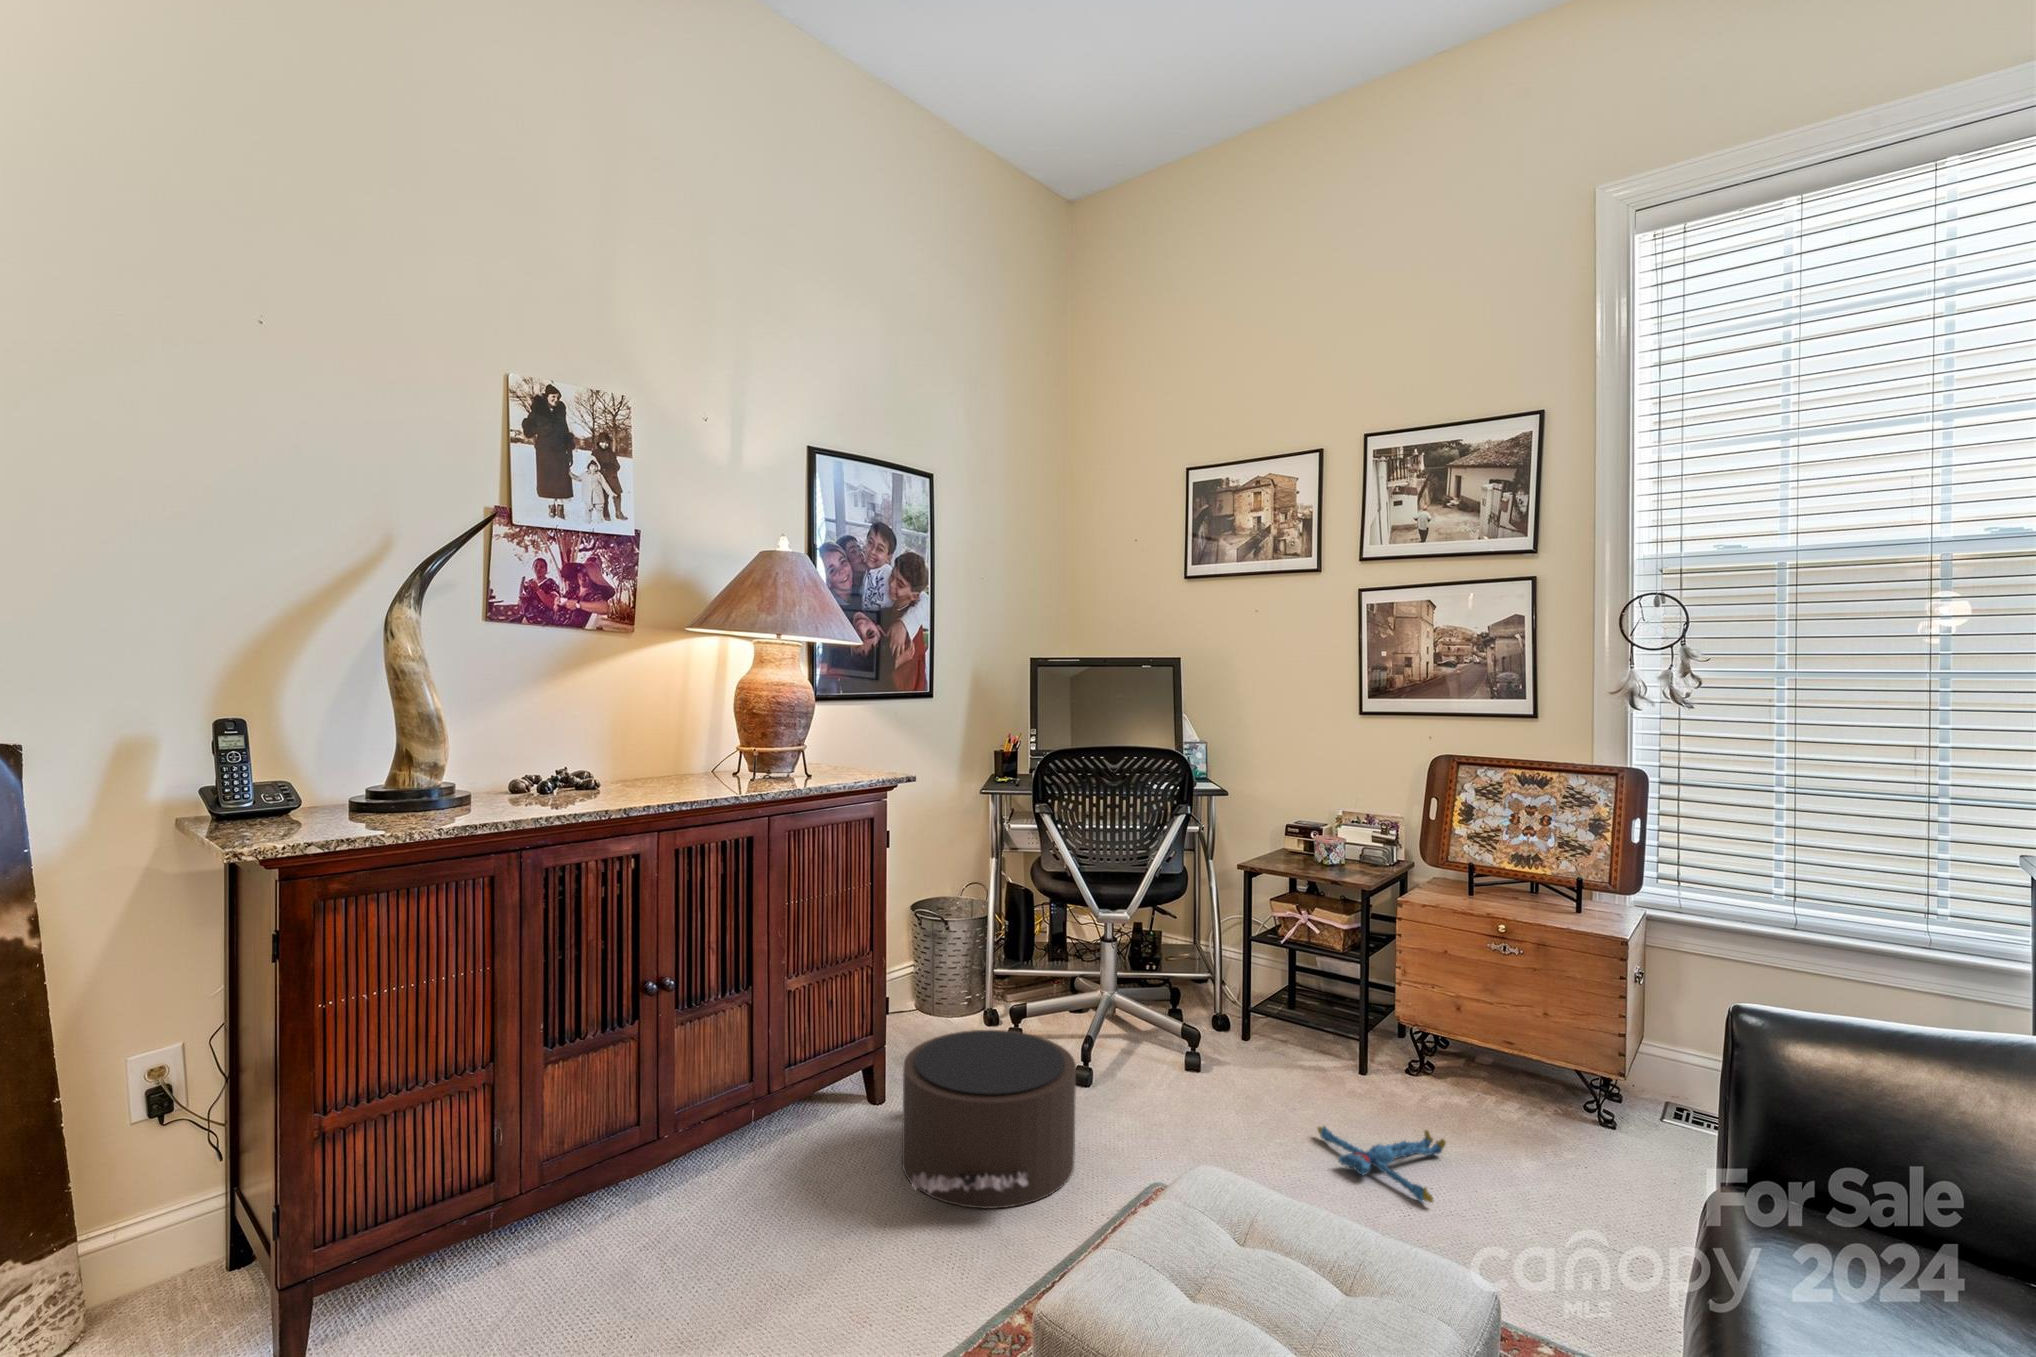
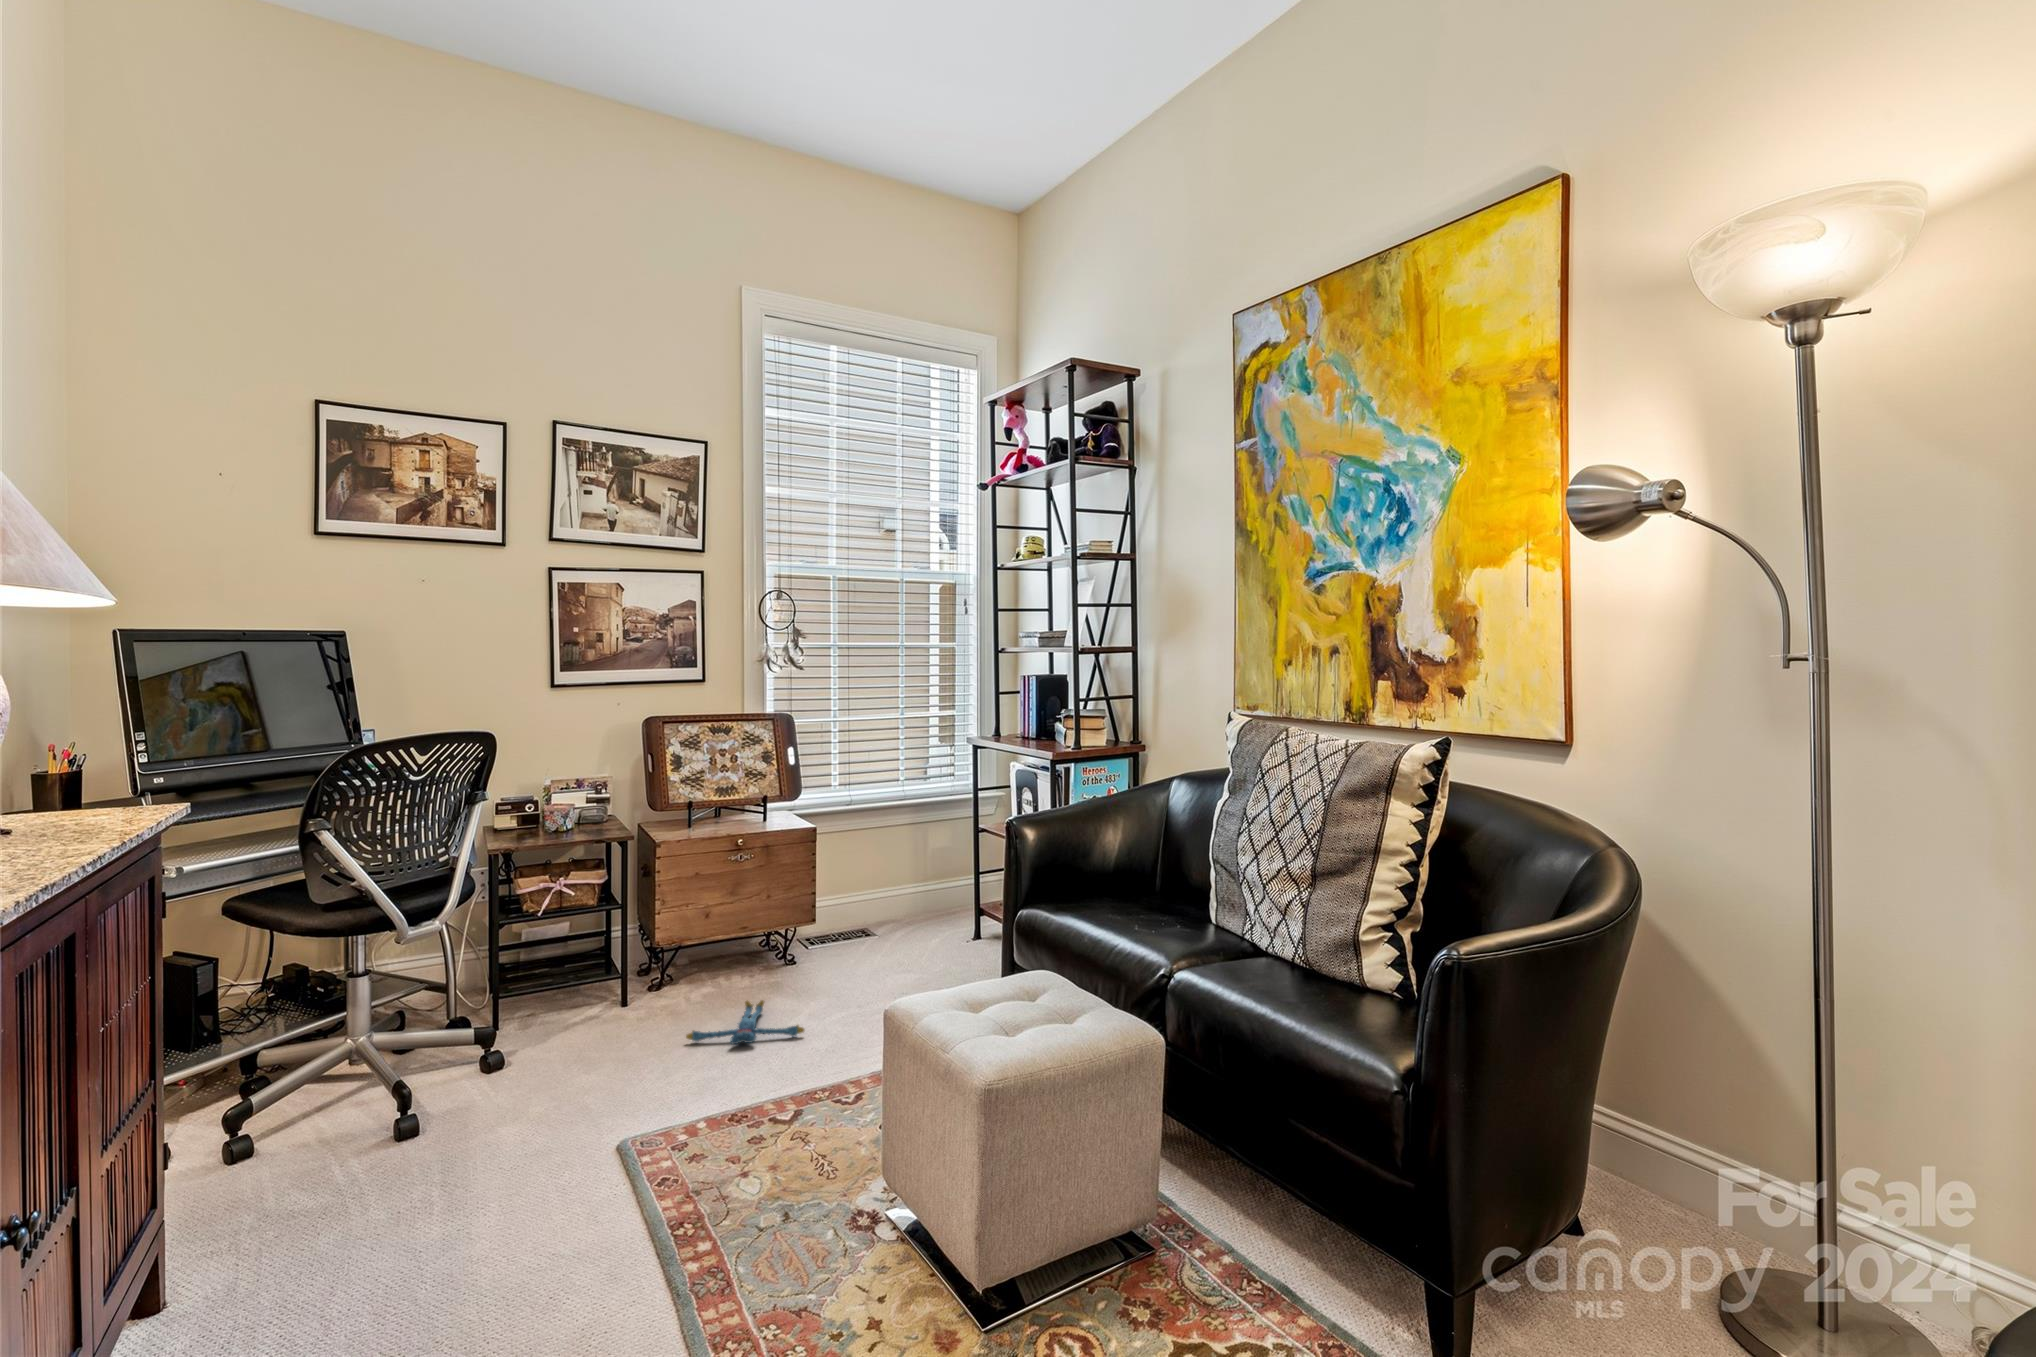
pouf: present [902,1030,1076,1208] -> none [335,1056,625,1265]

